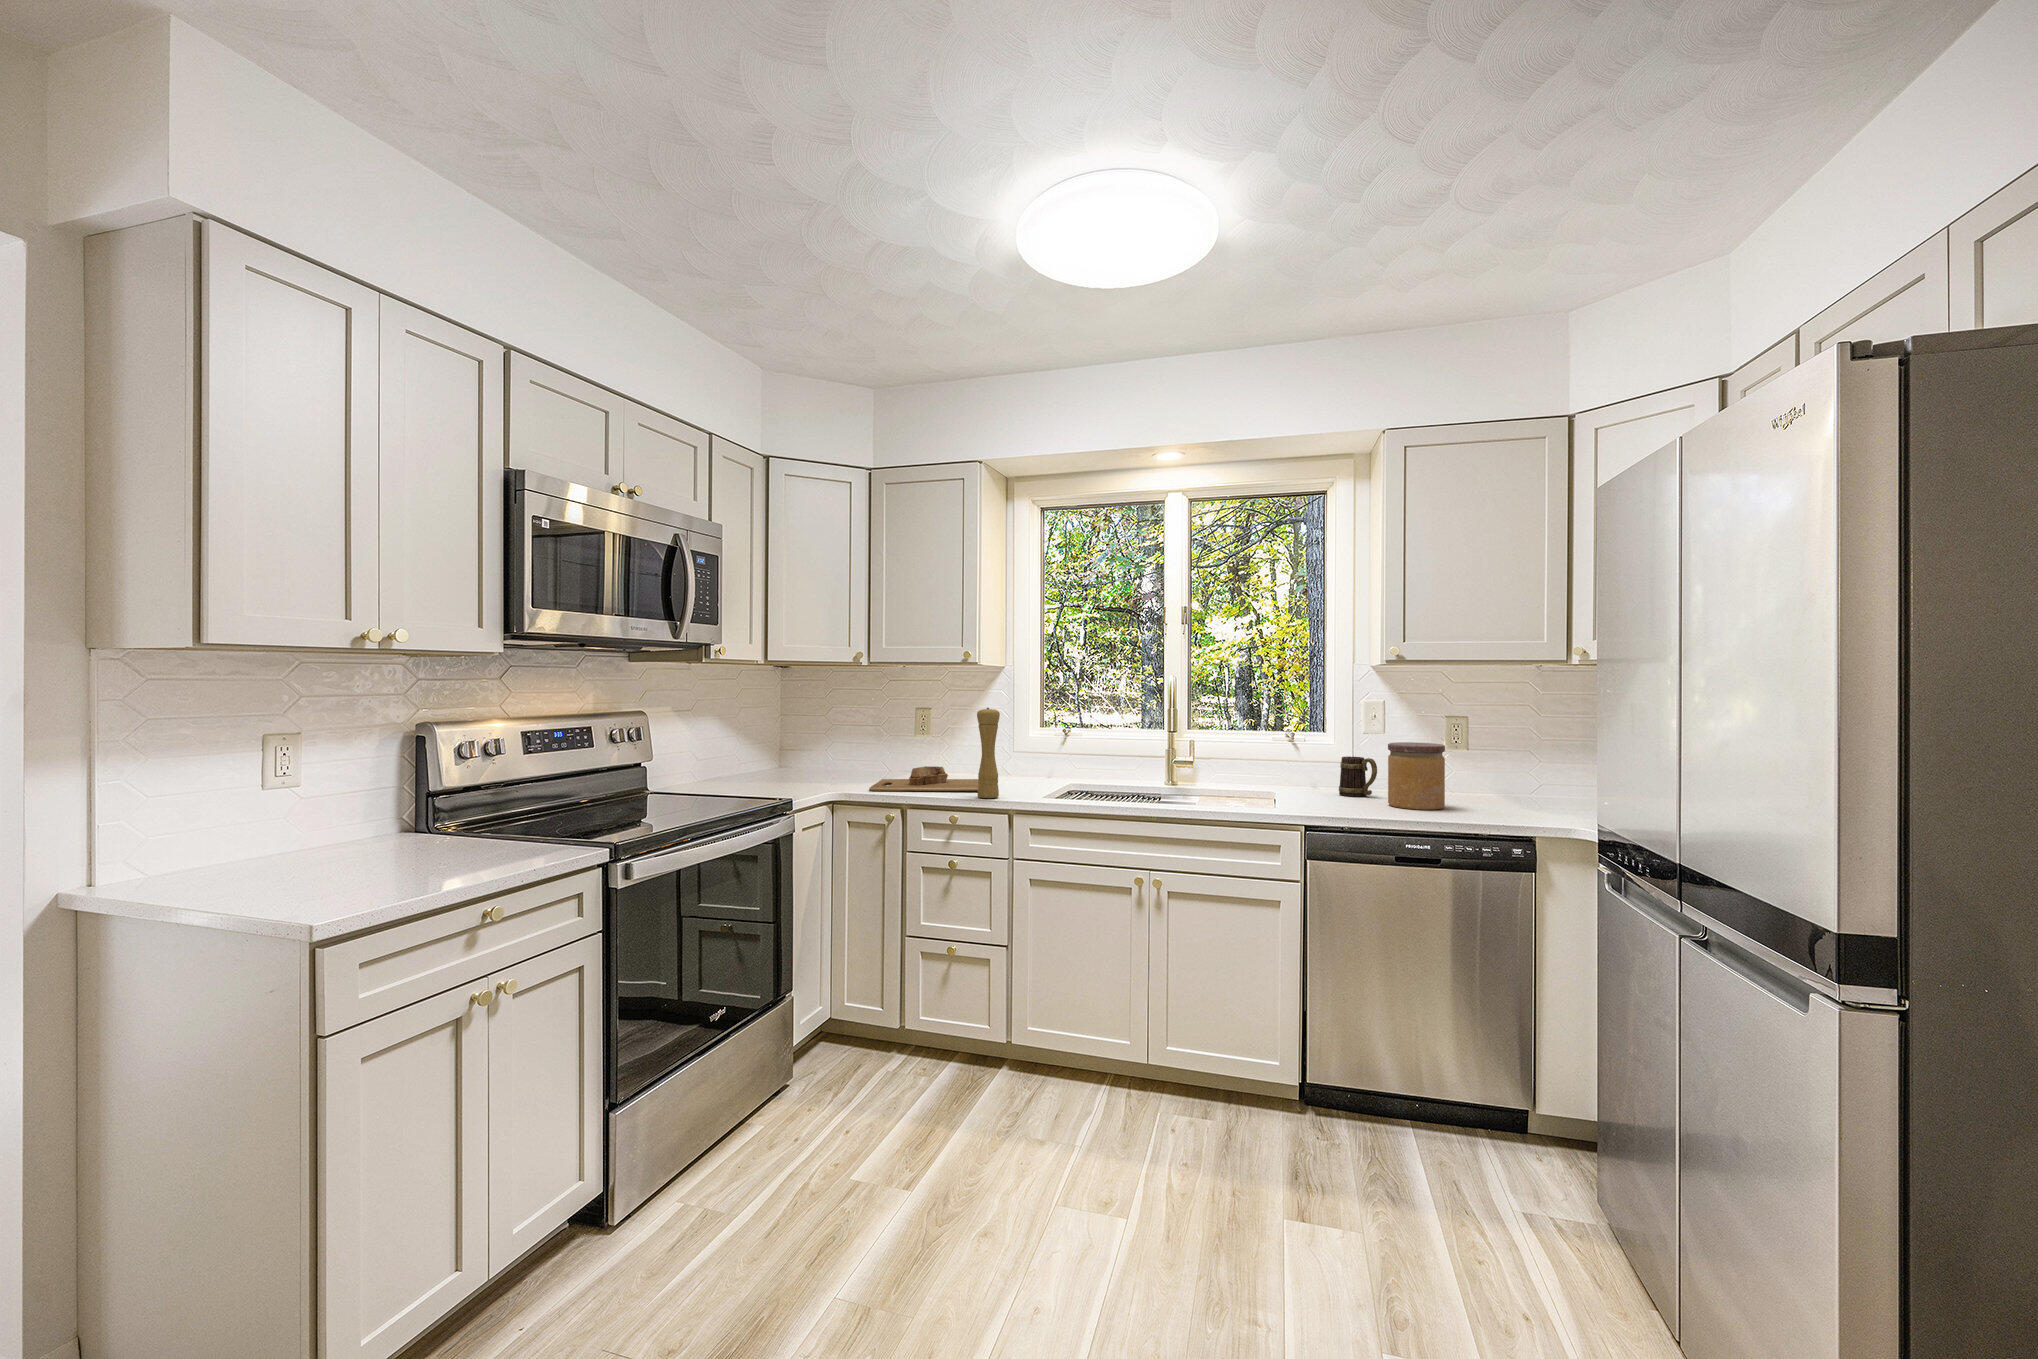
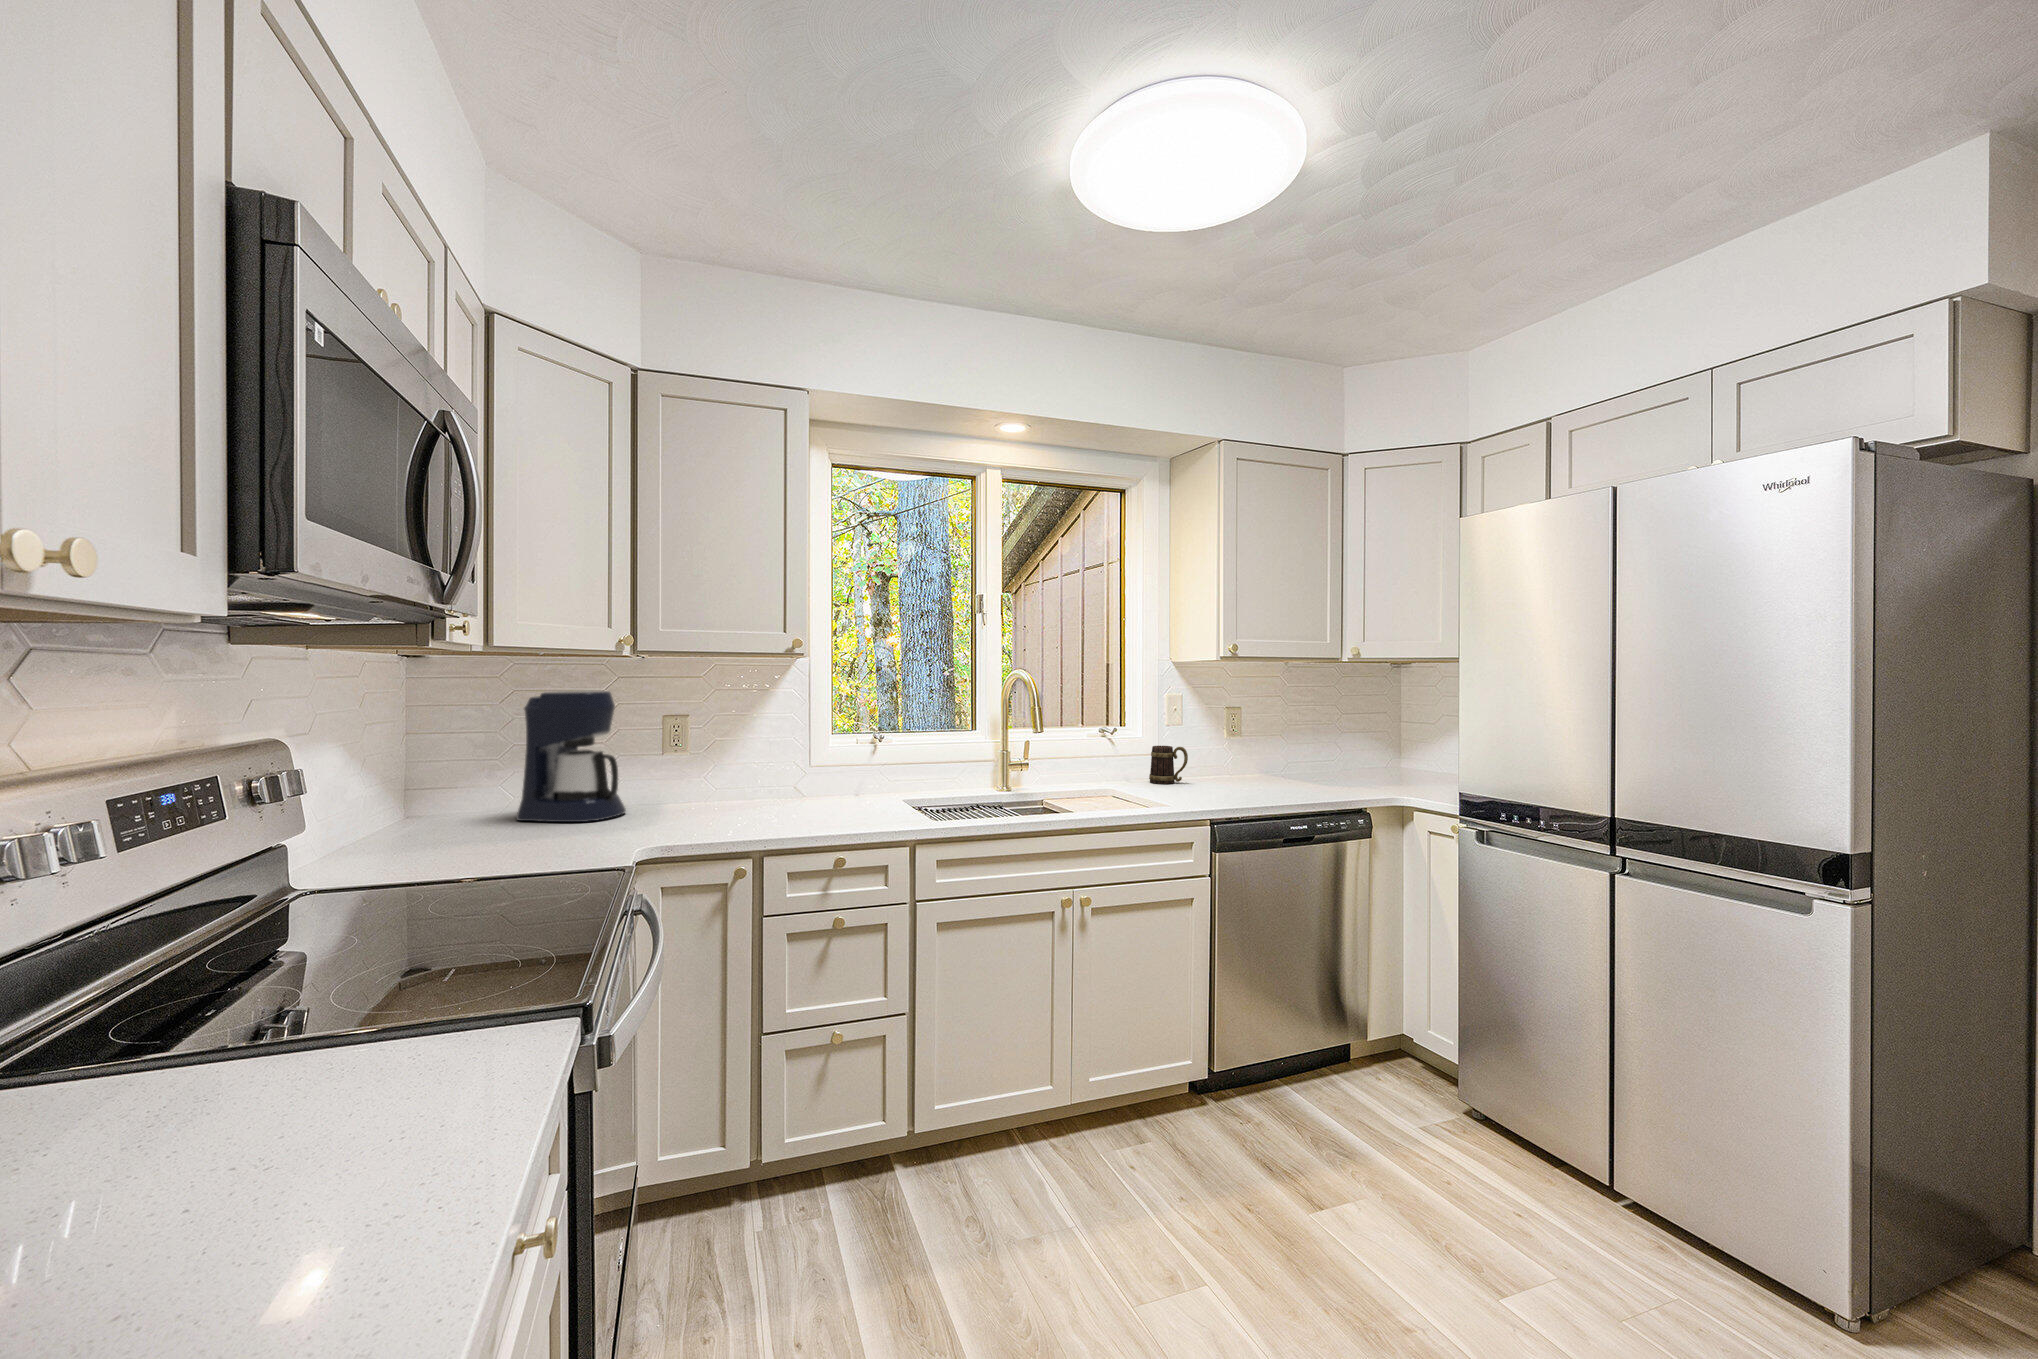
coffee maker: none [817,693,881,779] -> present [516,690,626,822]
pepper mill: present [977,708,1000,798] -> none [861,711,891,829]
jar: present [1388,742,1445,810] -> none [1217,731,1266,792]
cutting board: present [869,766,979,791] -> none [655,791,837,838]

